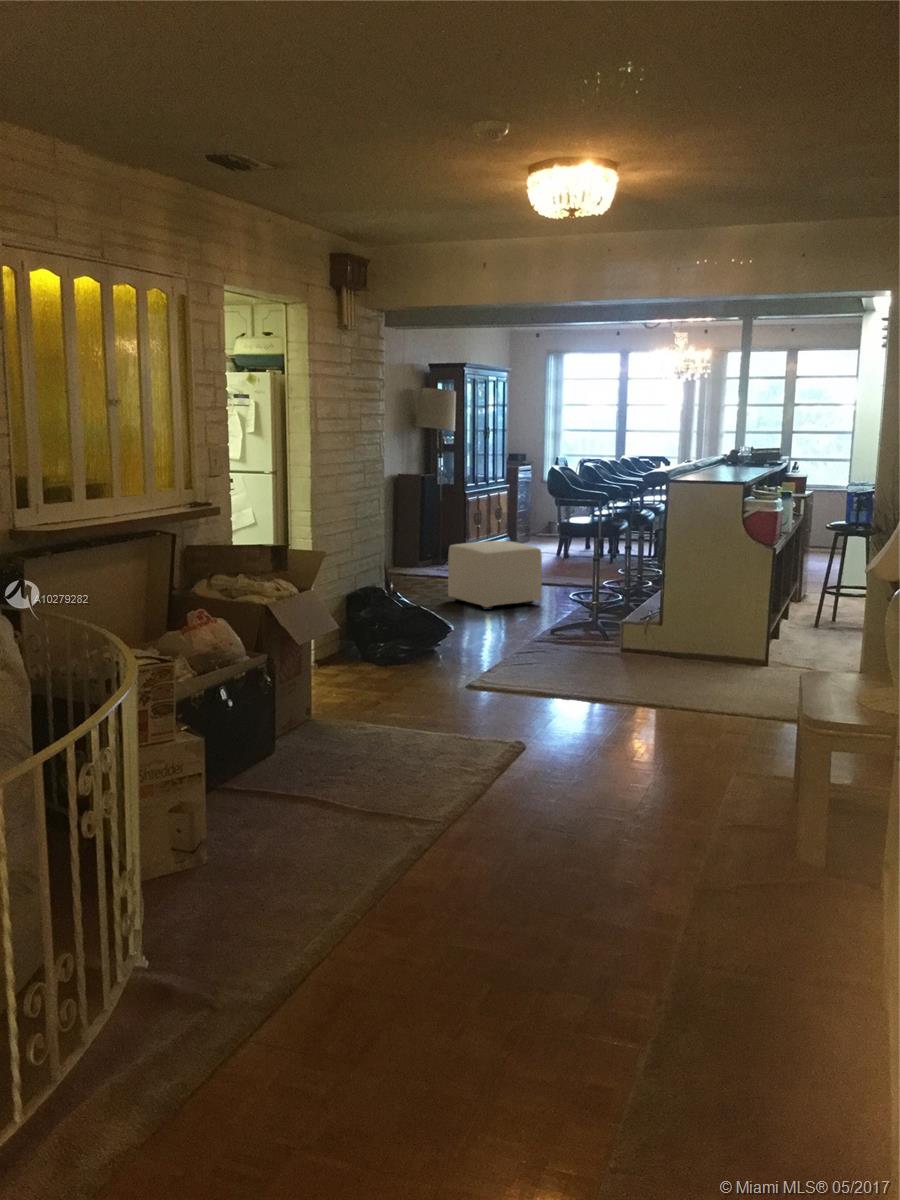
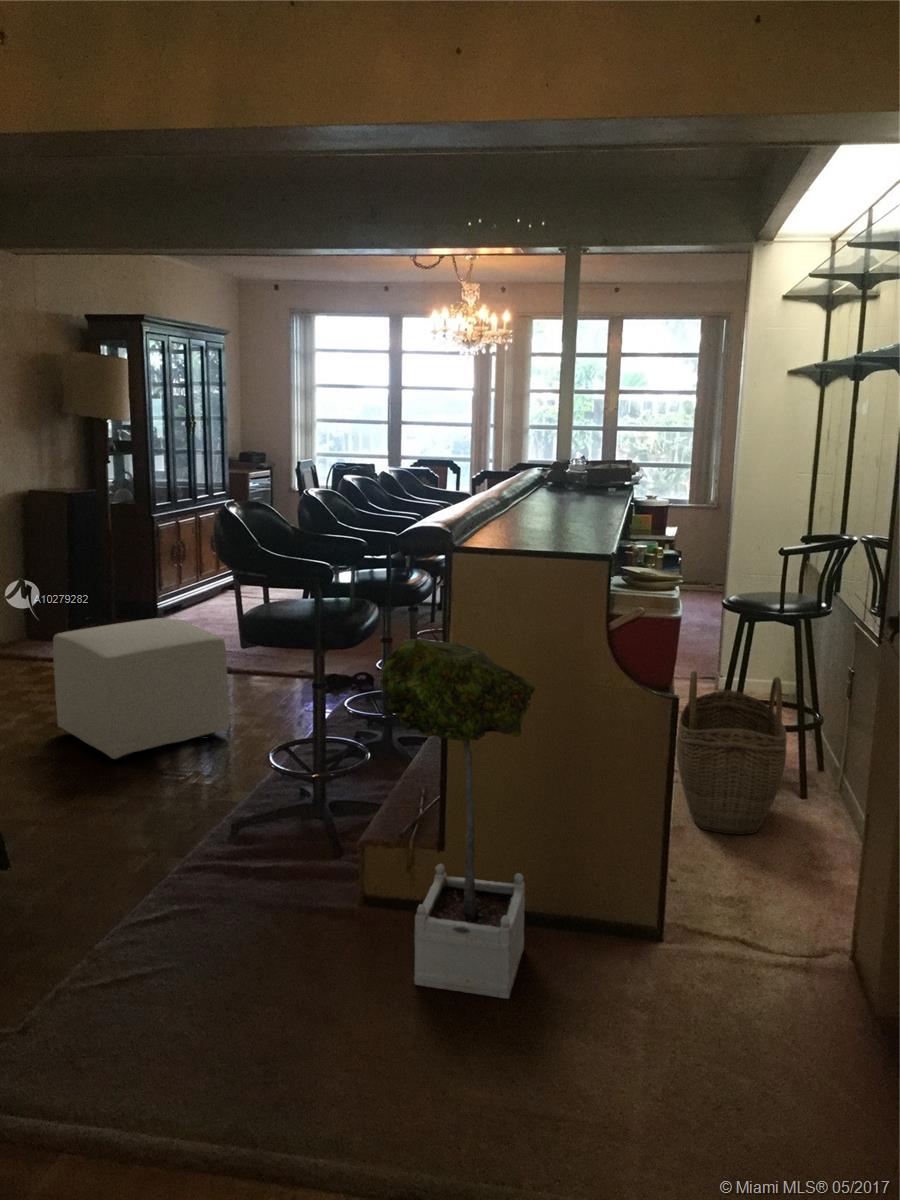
potted tree: none [643,519,710,673] -> present [380,639,535,999]
woven basket: none [790,560,848,643] -> present [677,671,787,834]

